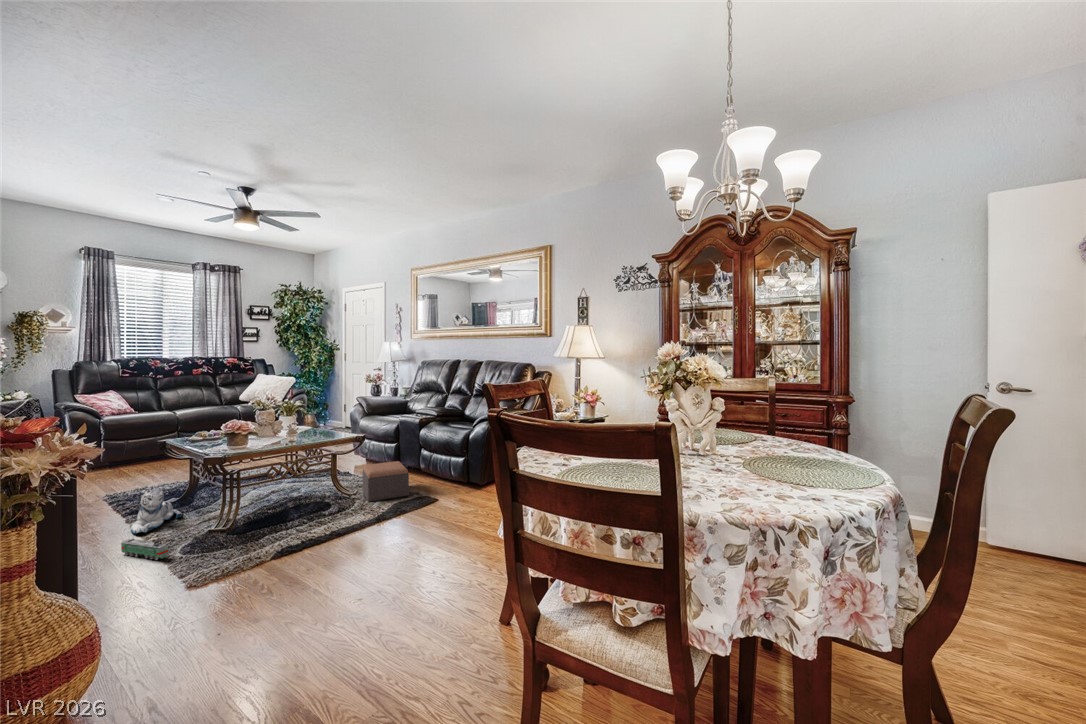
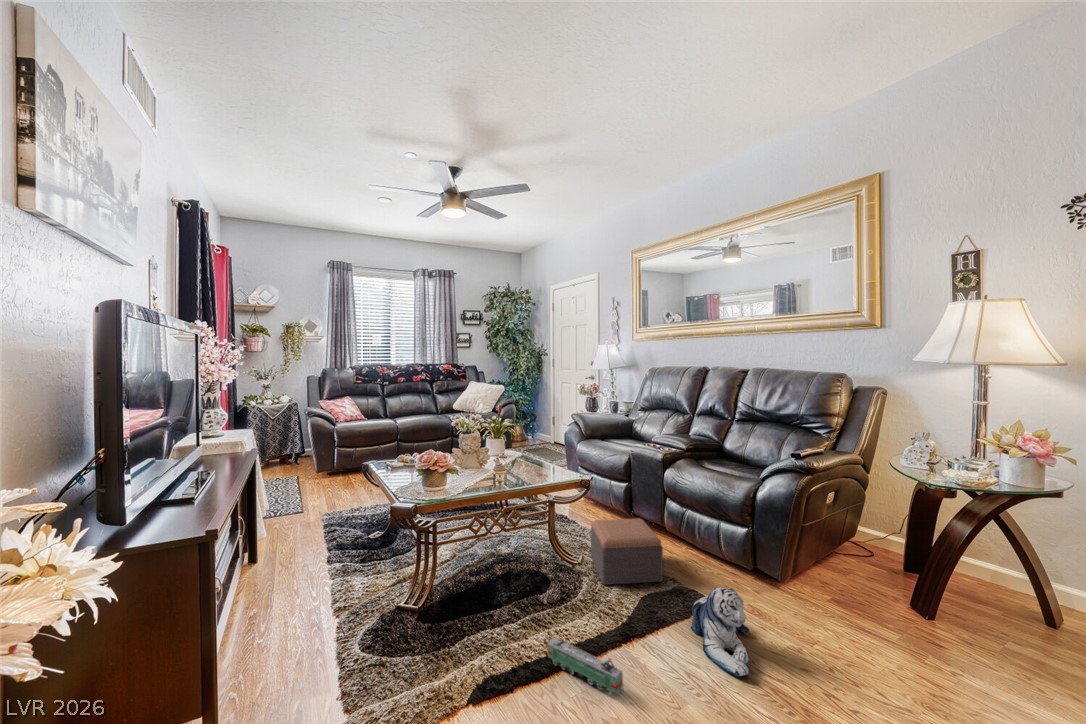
plush toy: present [131,490,182,534] -> present [691,588,749,677]
toy train: present [121,538,168,560] -> present [548,638,624,695]

